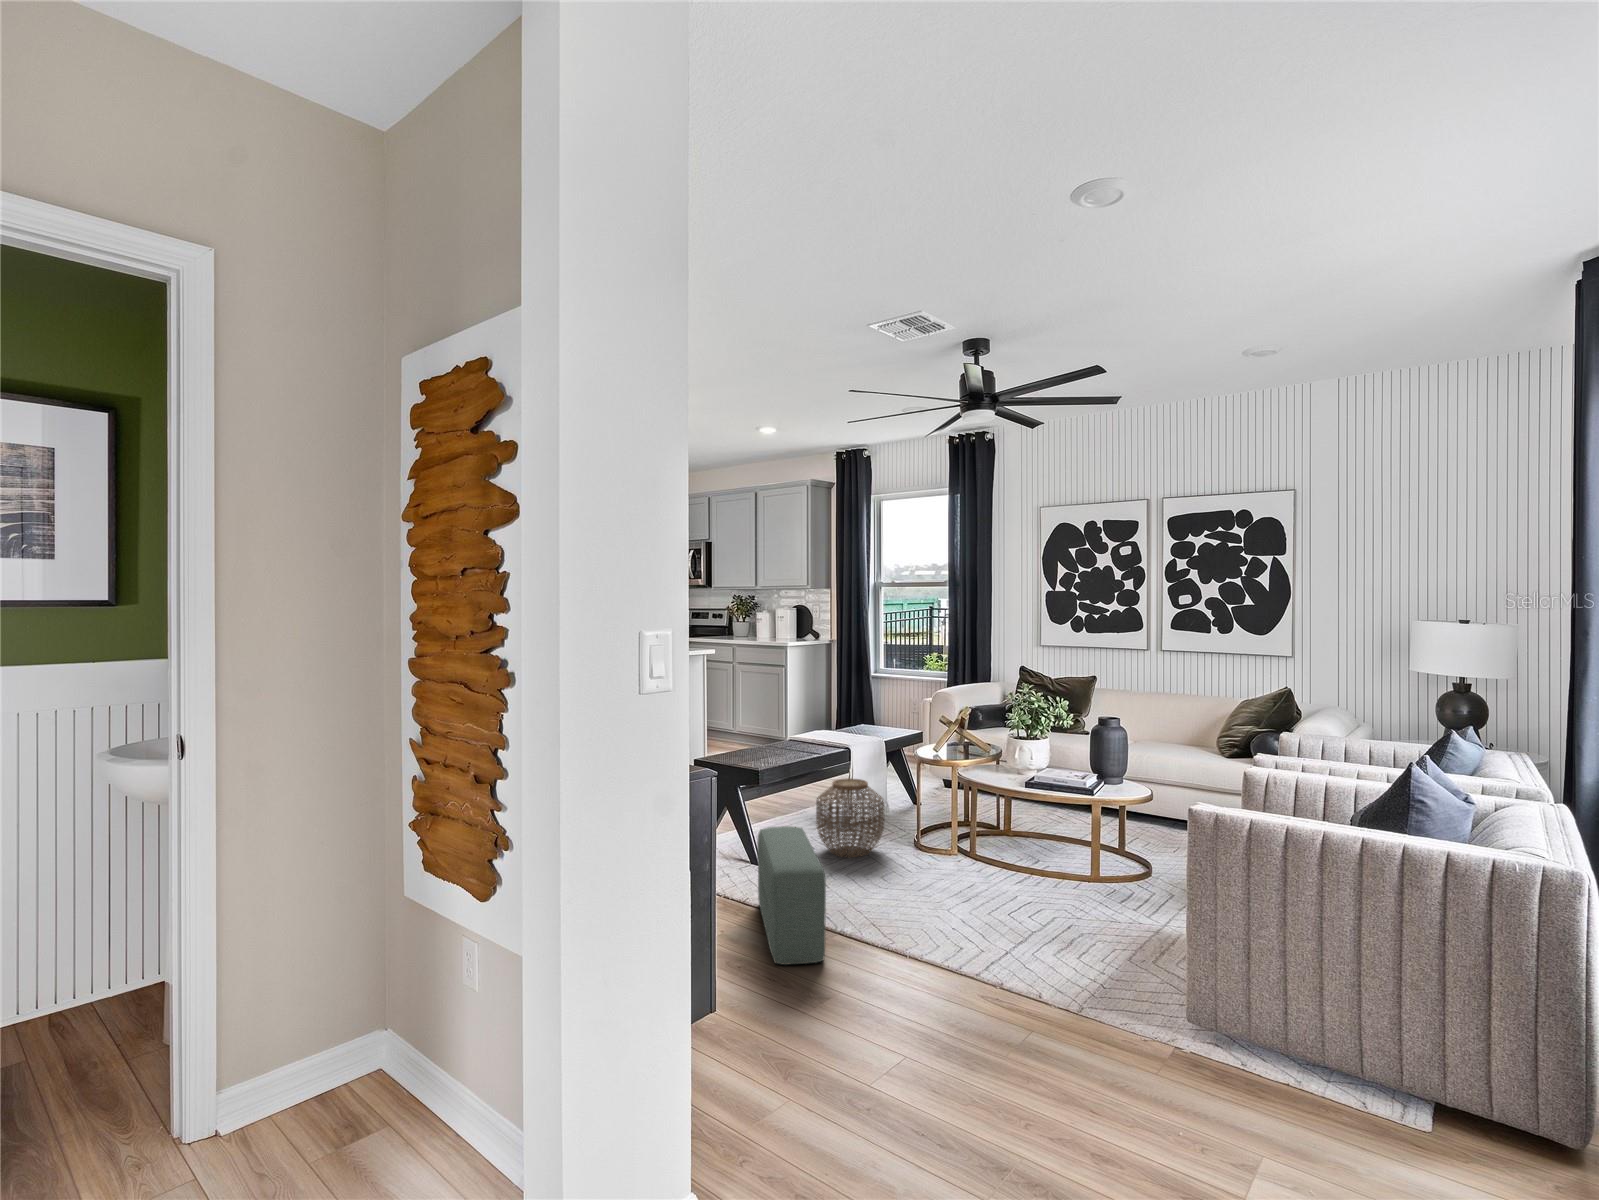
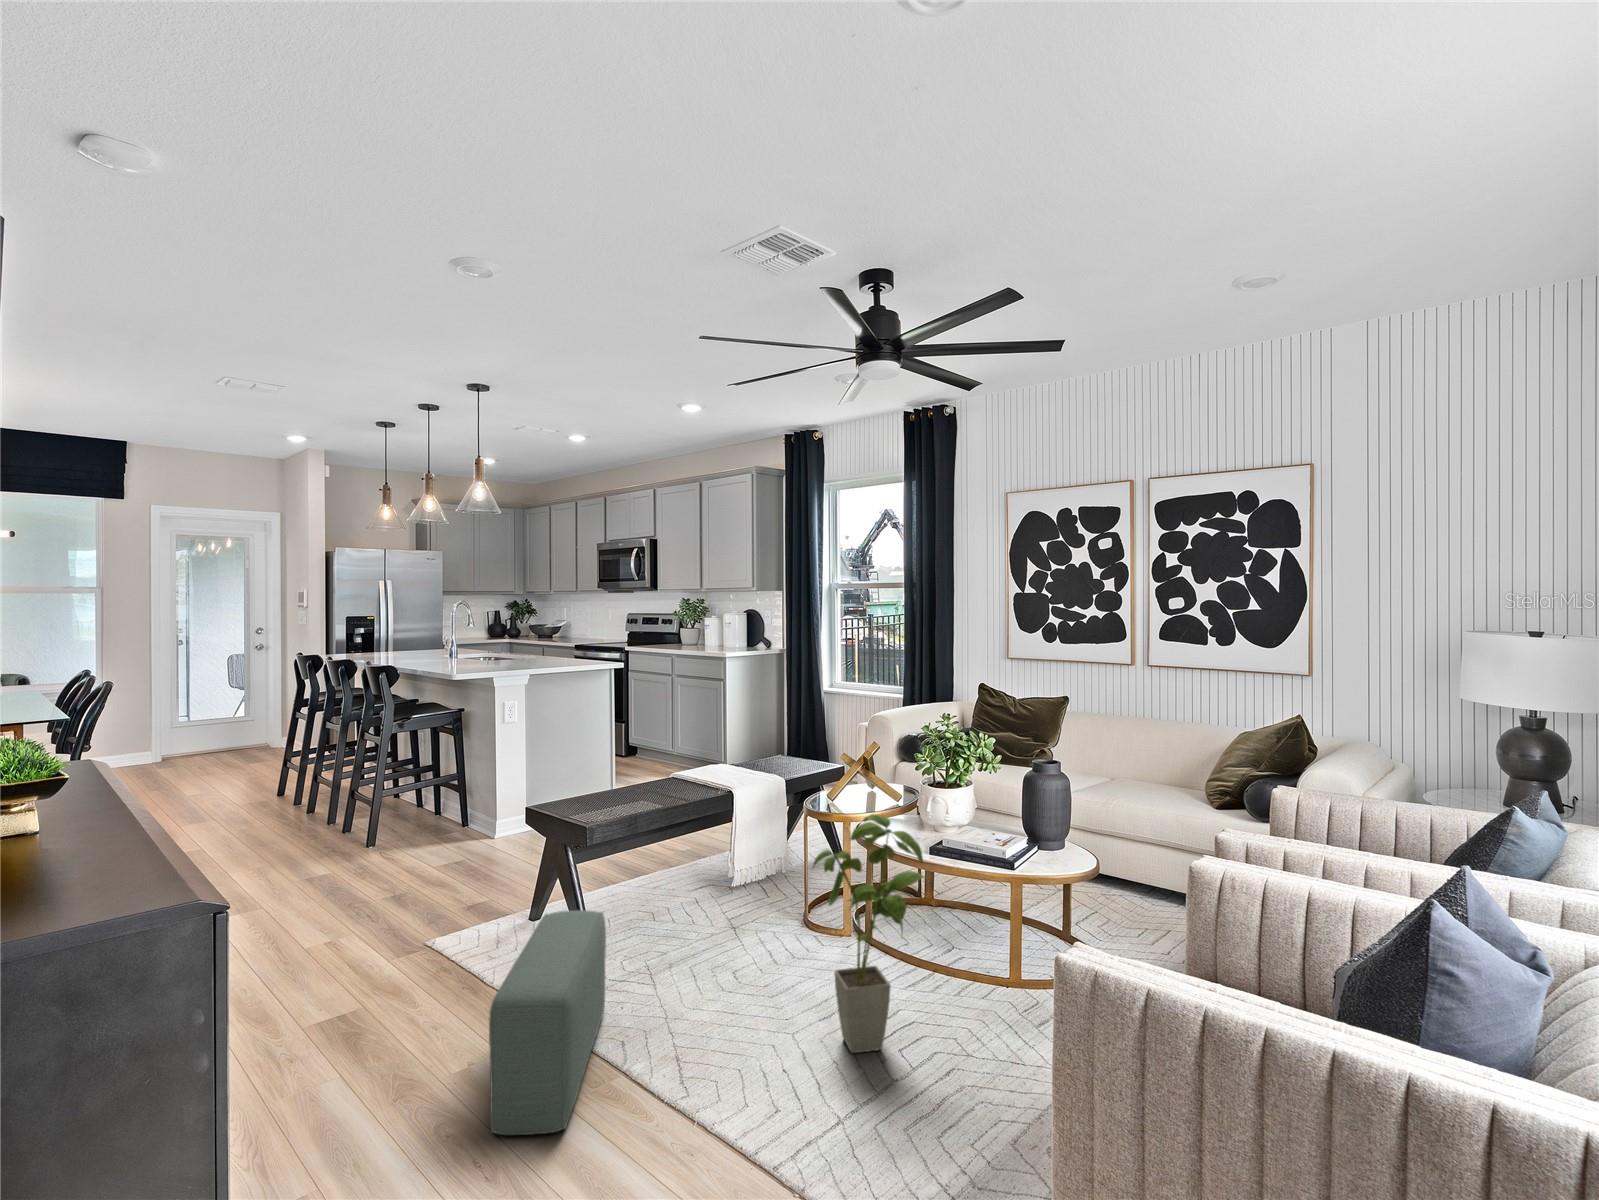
house plant: none [964,749,1053,920] -> present [813,814,925,1053]
woven basket: present [816,778,884,857] -> none [672,831,759,935]

